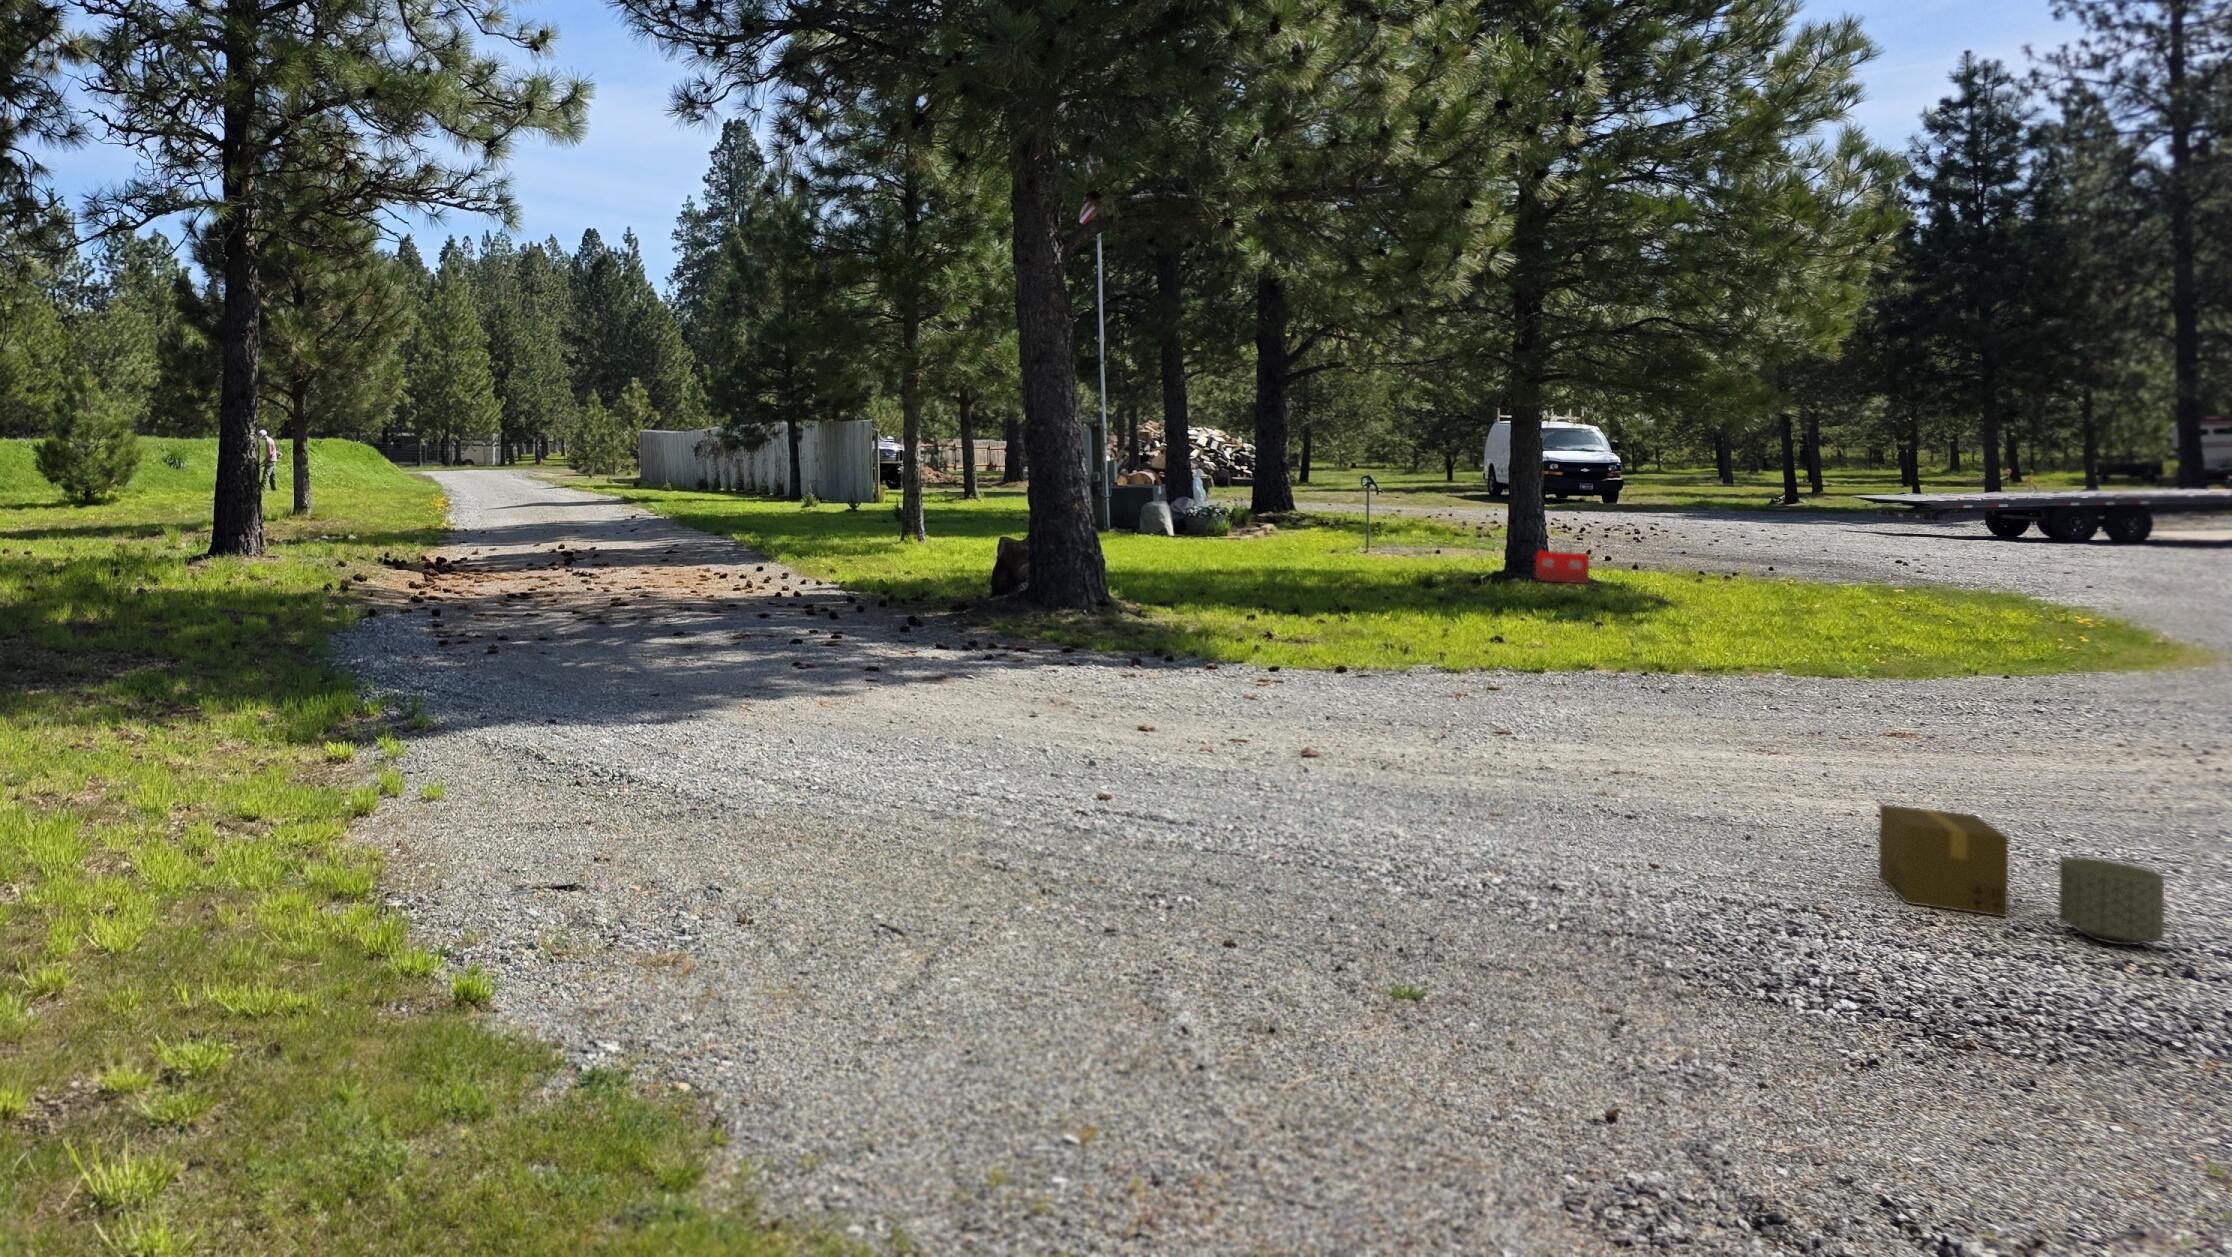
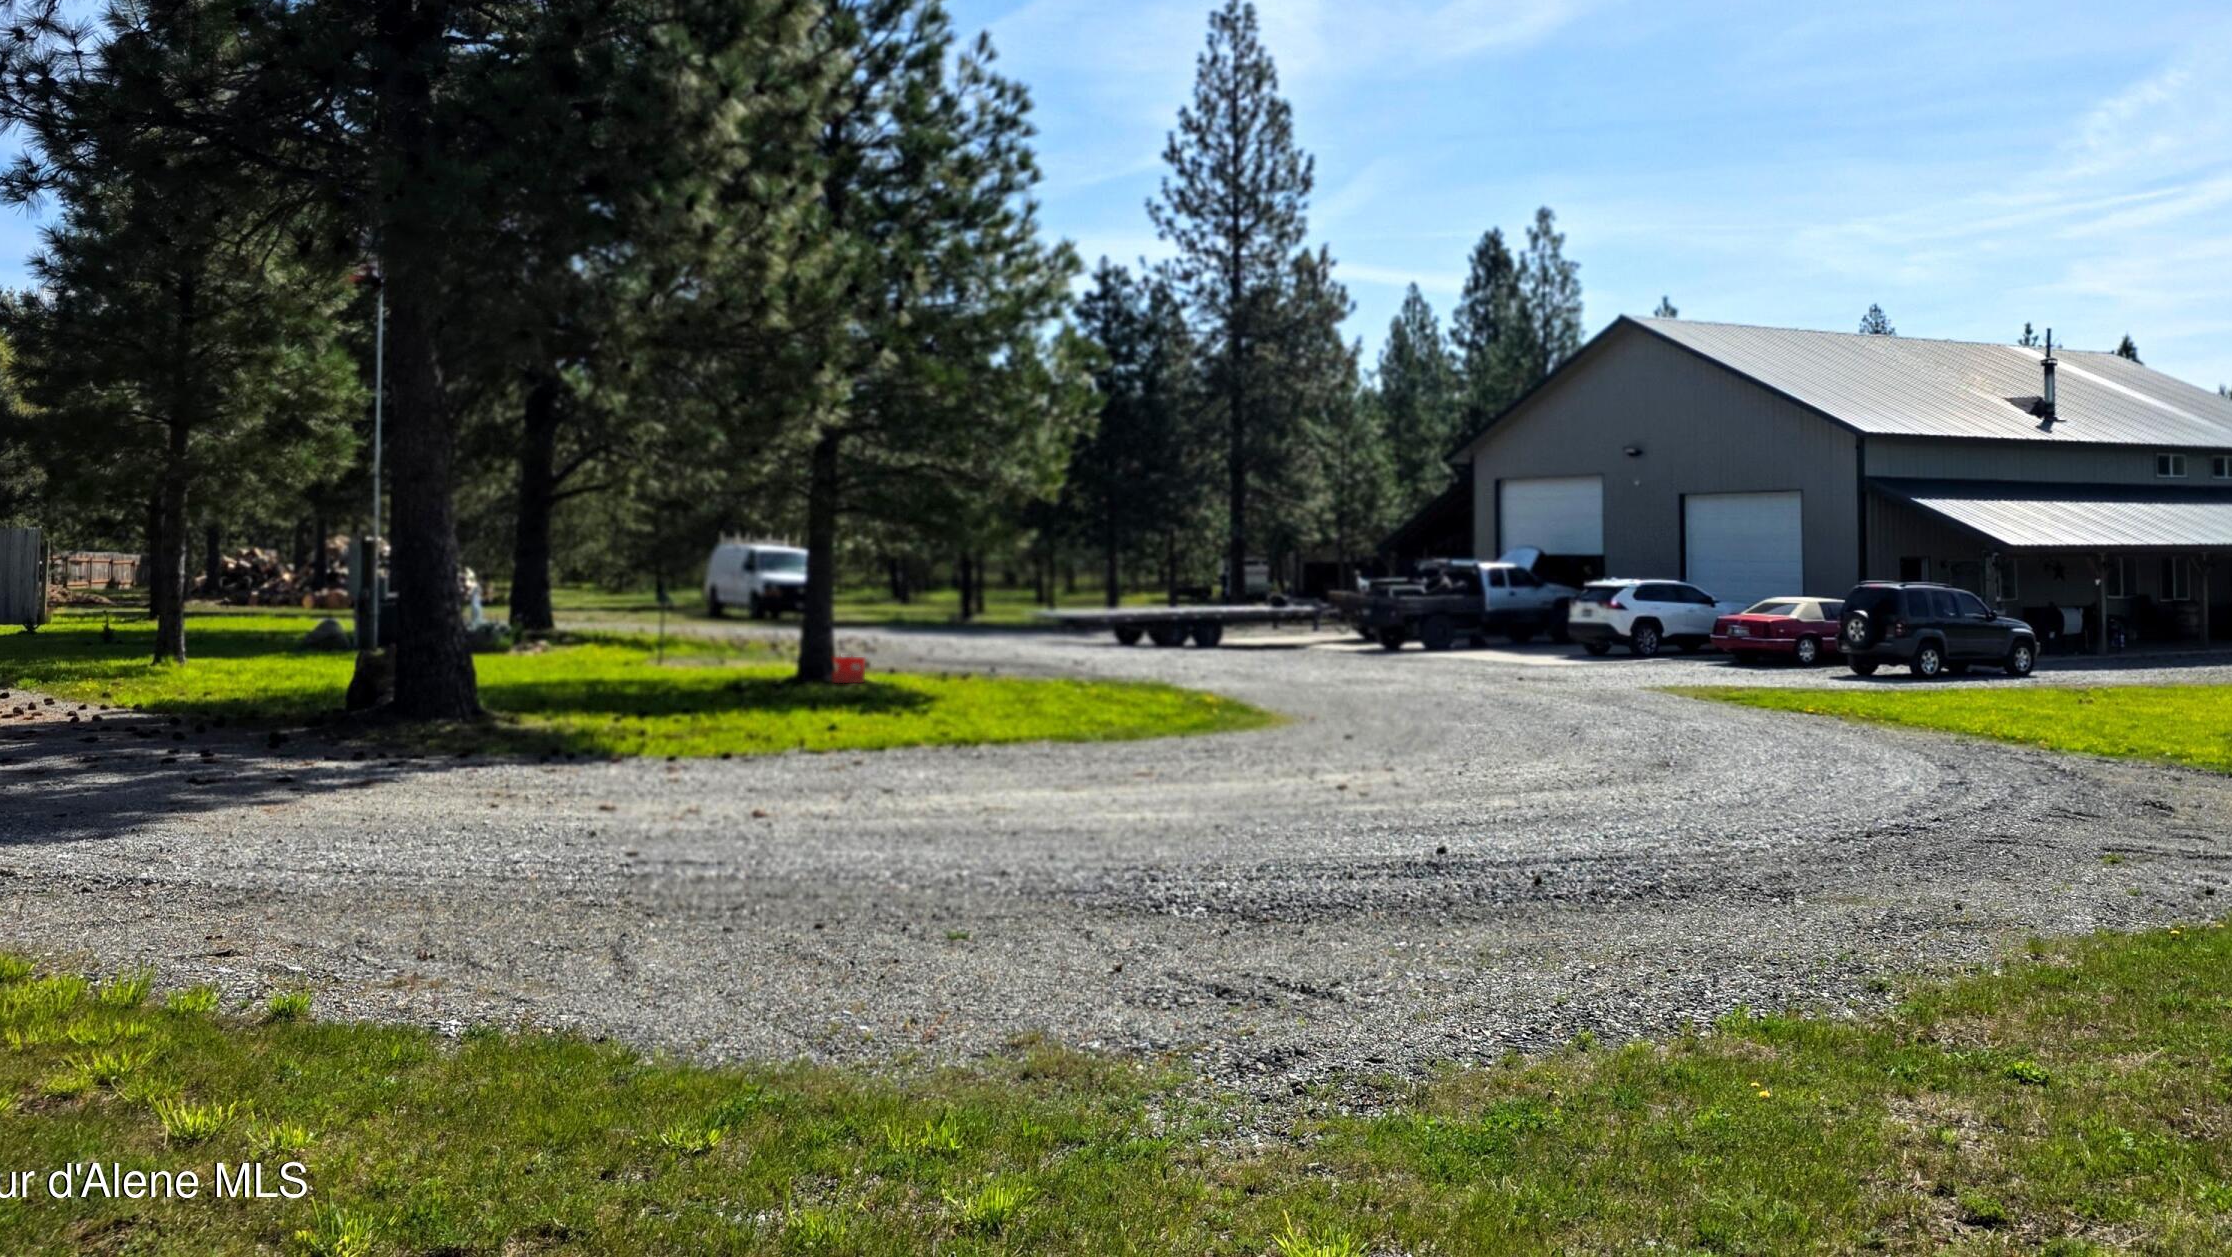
cardboard box: present [1879,804,2008,917] -> none [1092,736,1146,781]
planter: present [2059,857,2164,945] -> none [1163,745,1200,782]

